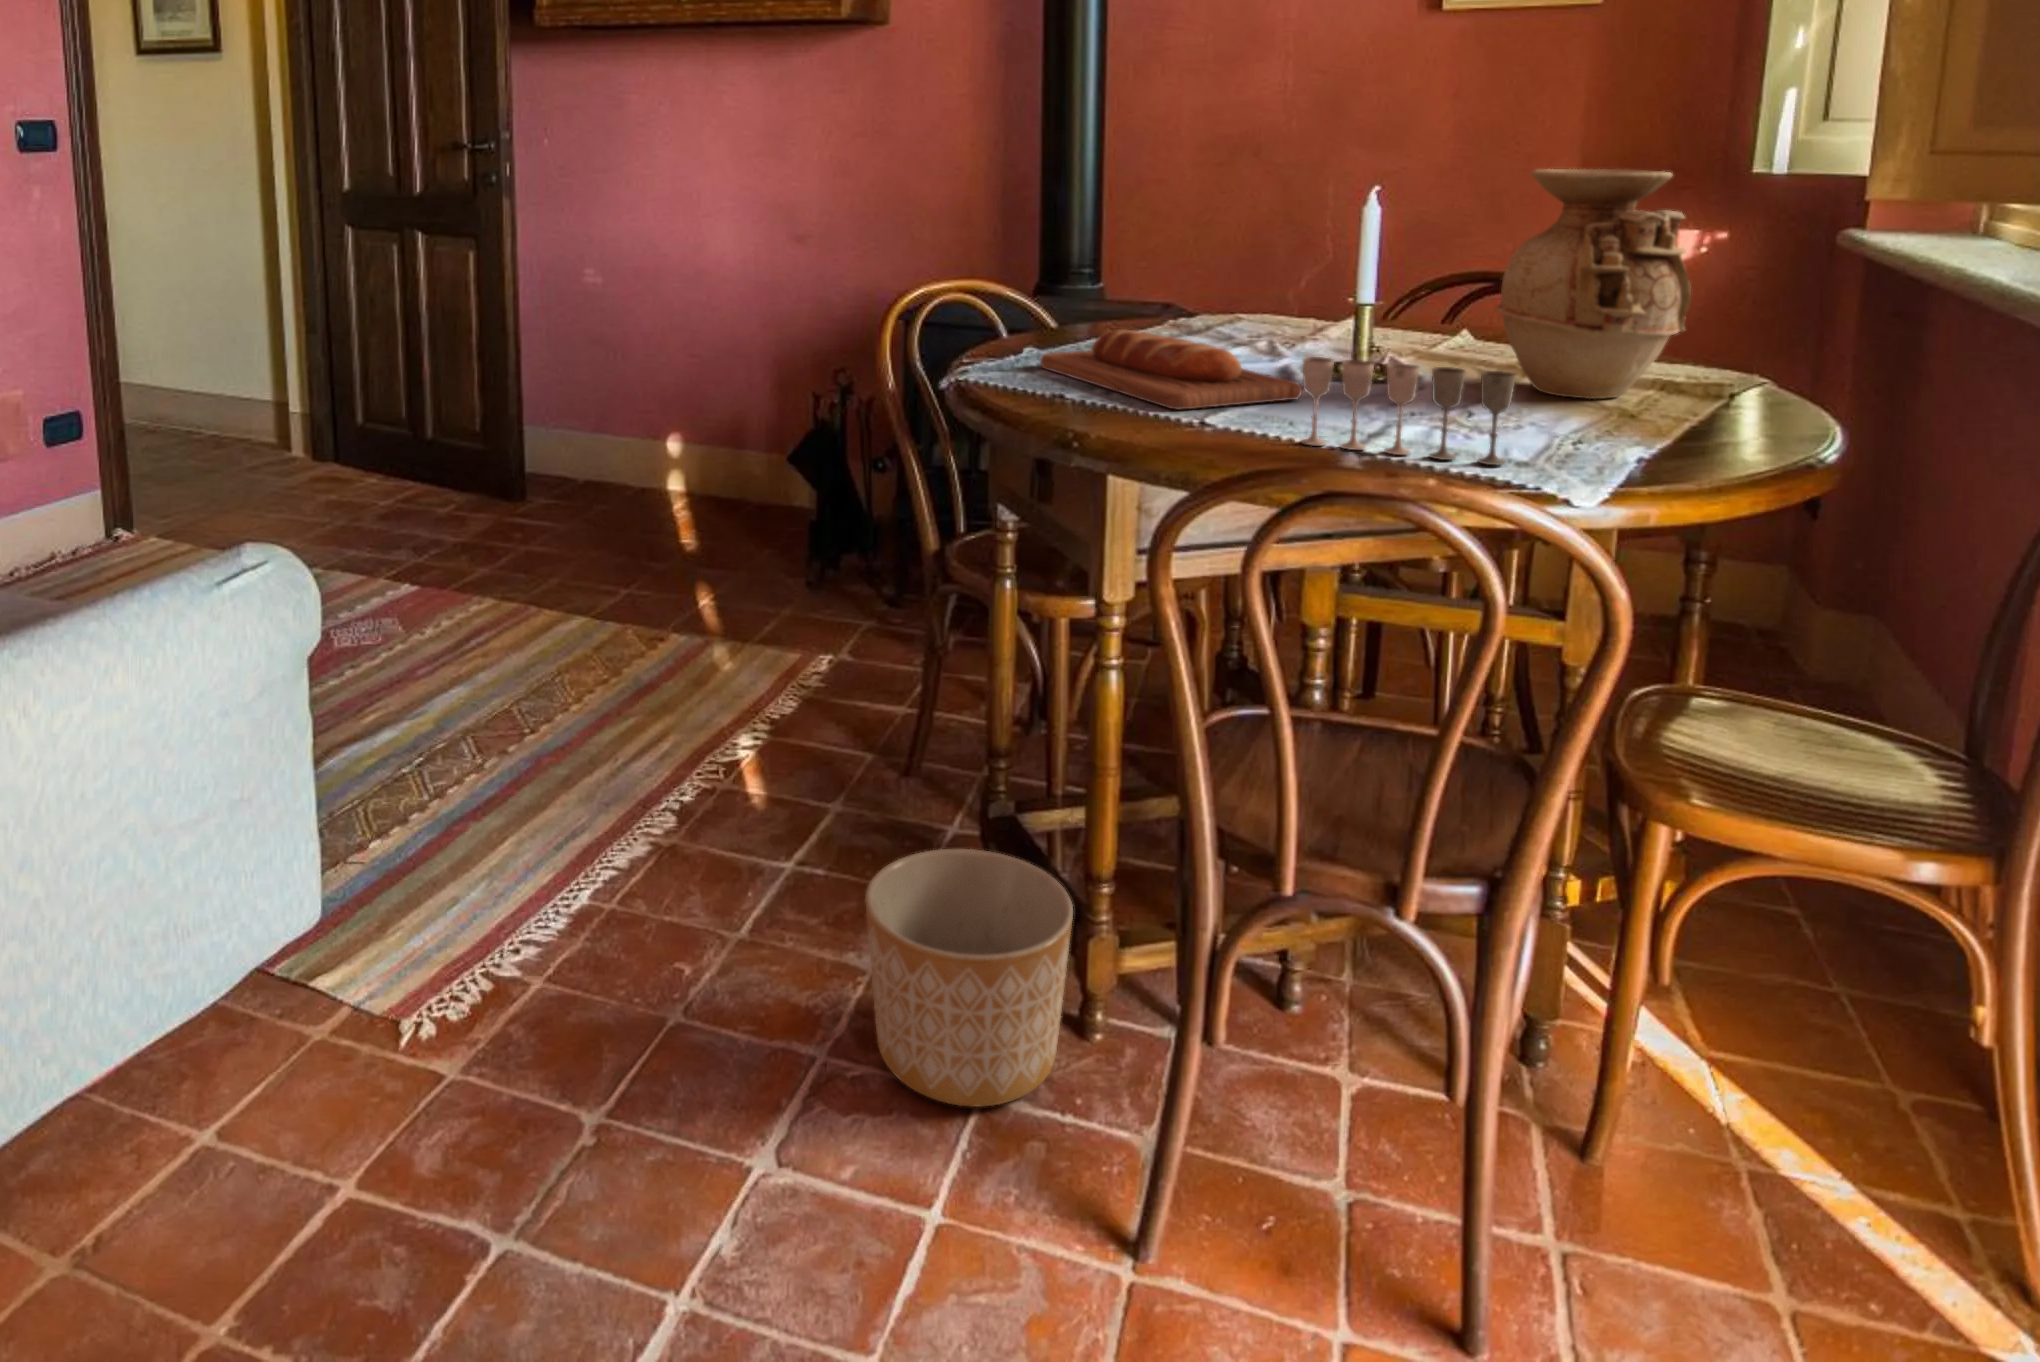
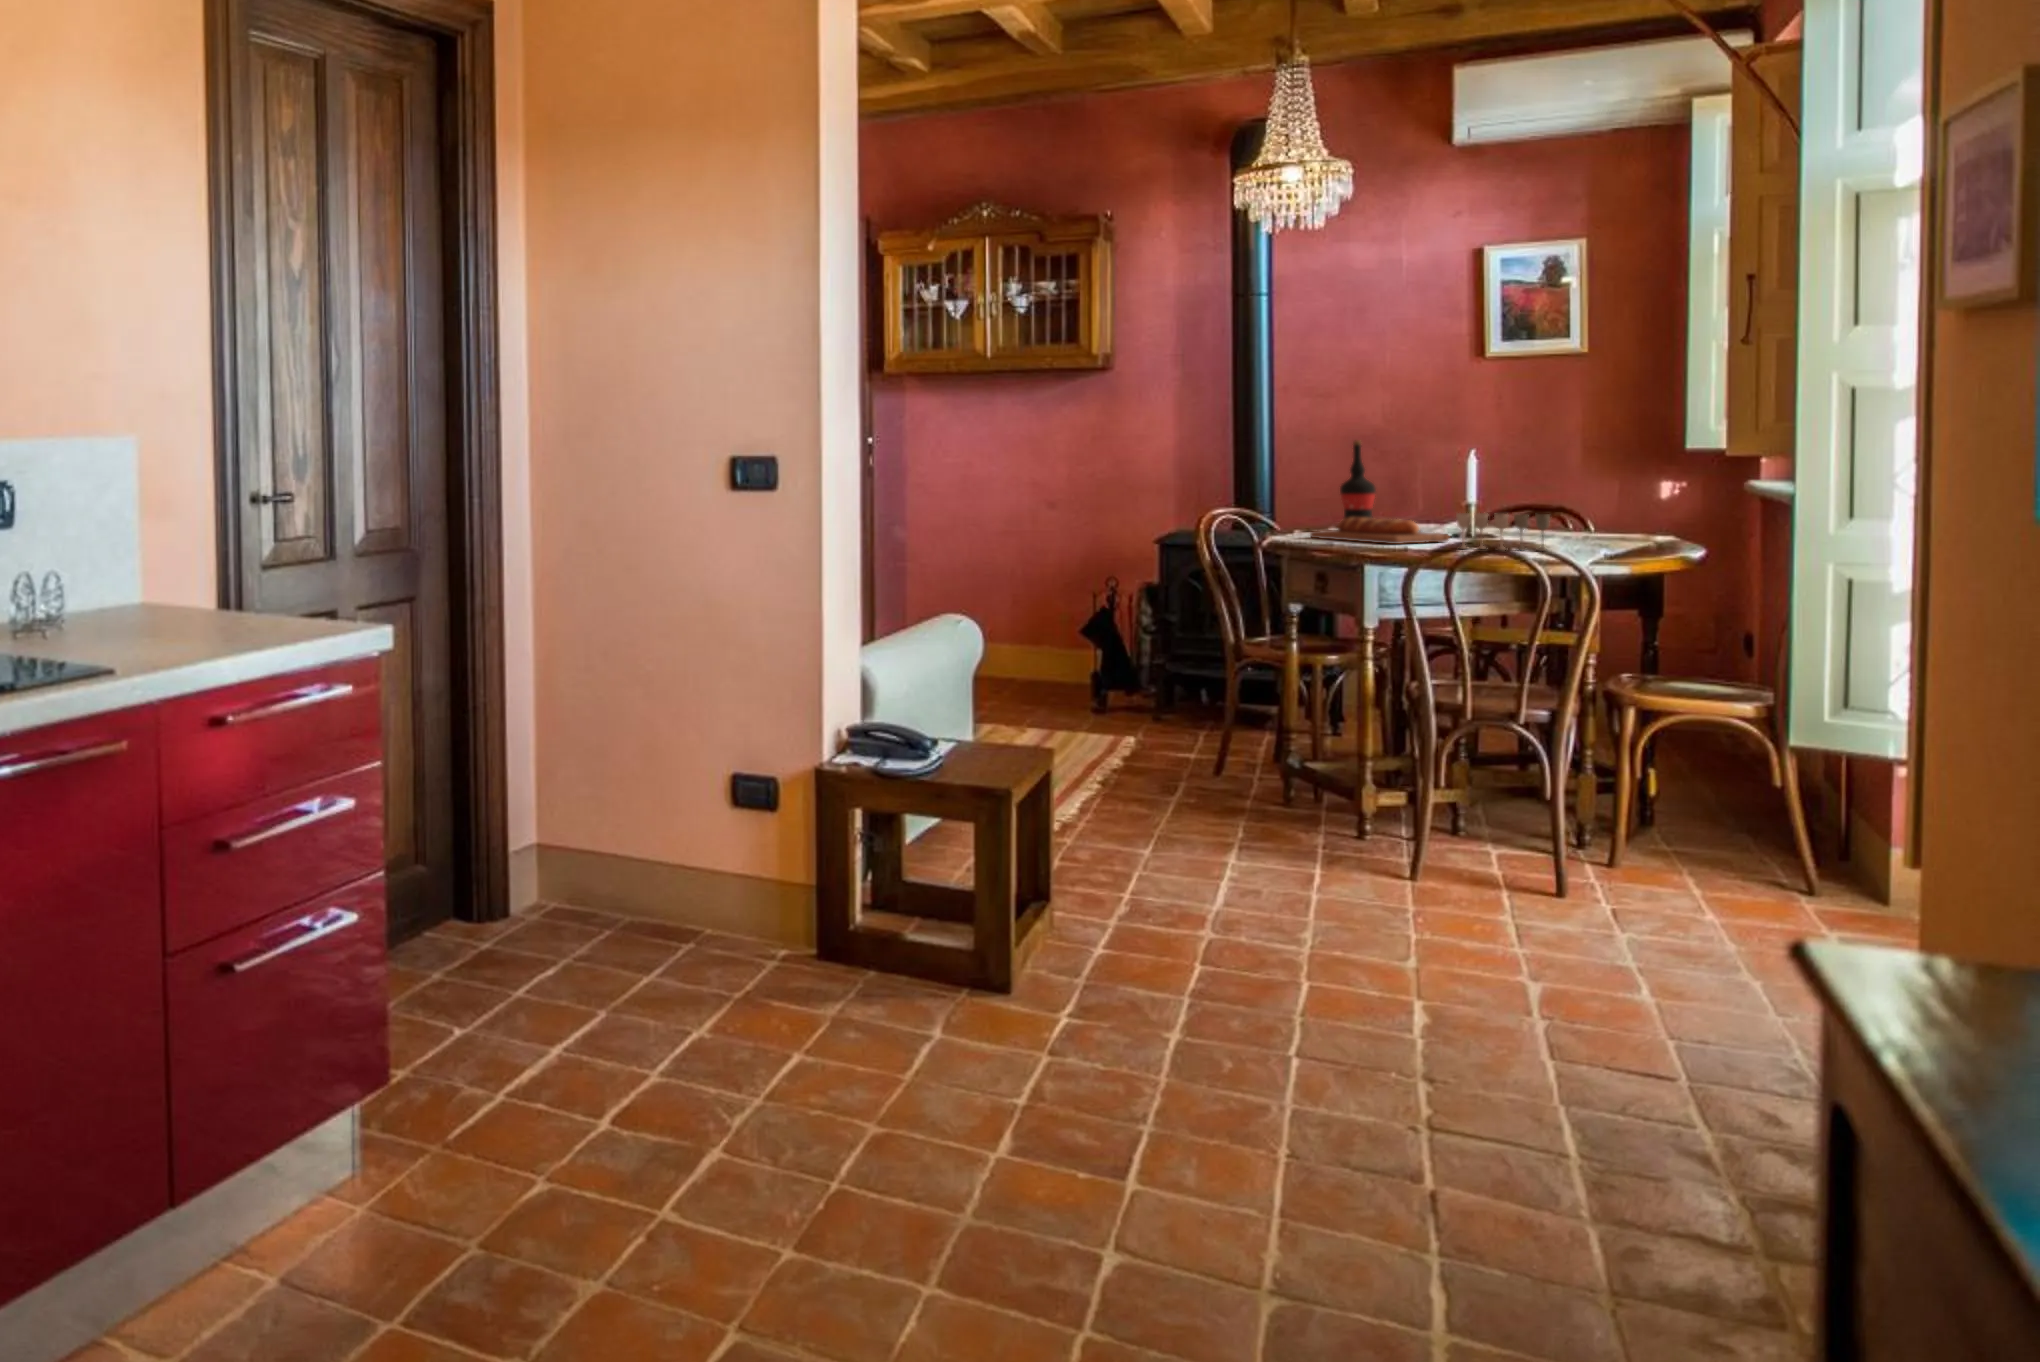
wine bottle: none [1132,158,1198,336] -> present [1340,440,1376,519]
vase: present [1495,169,1691,399] -> none [1539,438,1633,540]
planter: present [865,849,1073,1107] -> none [1264,748,1366,841]

